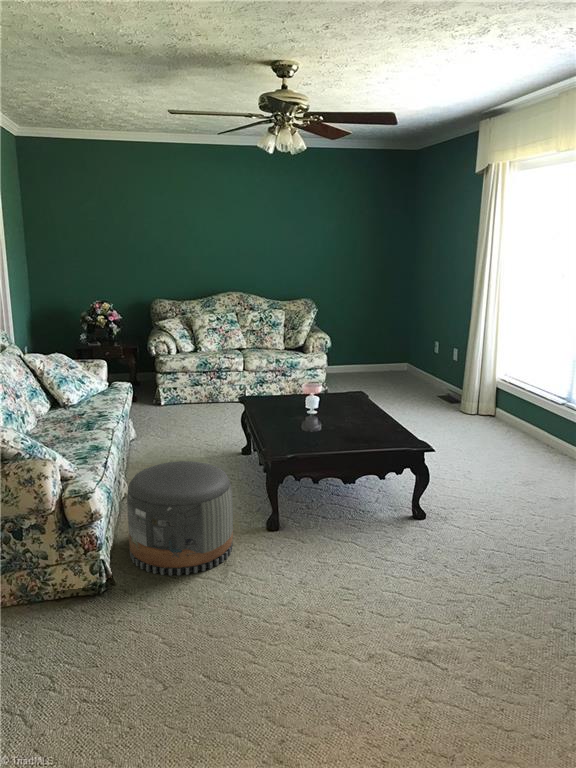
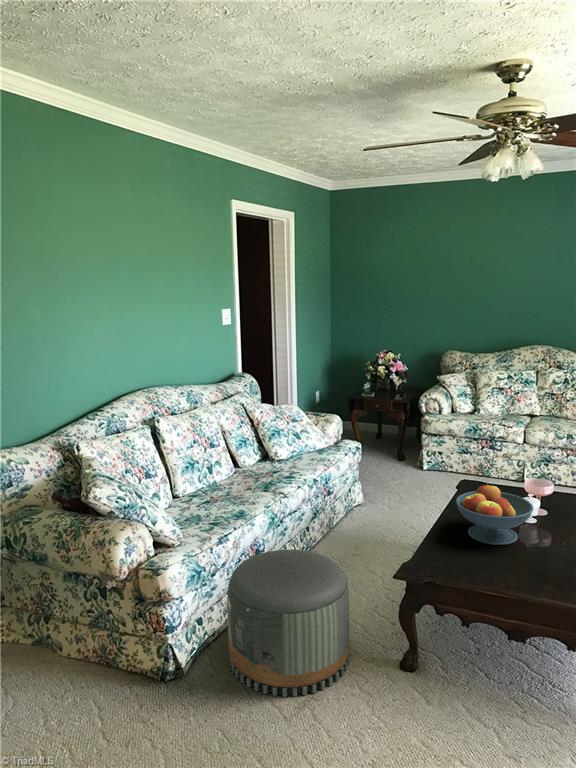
fruit bowl: none [274,386,328,428] -> present [456,483,533,545]

